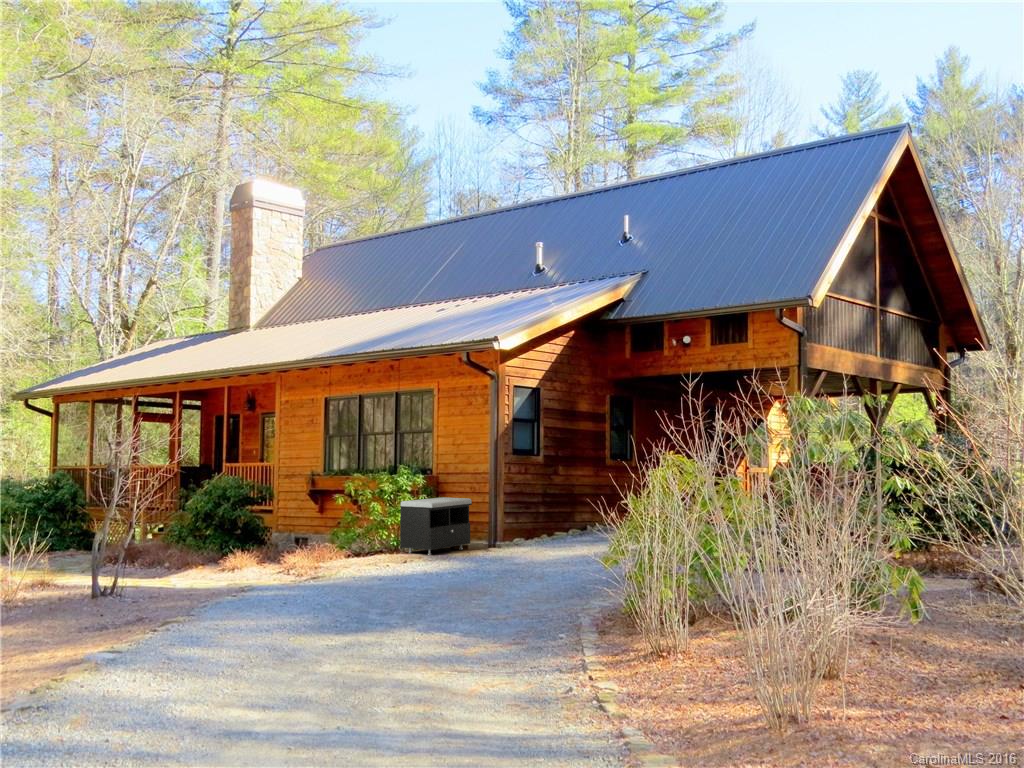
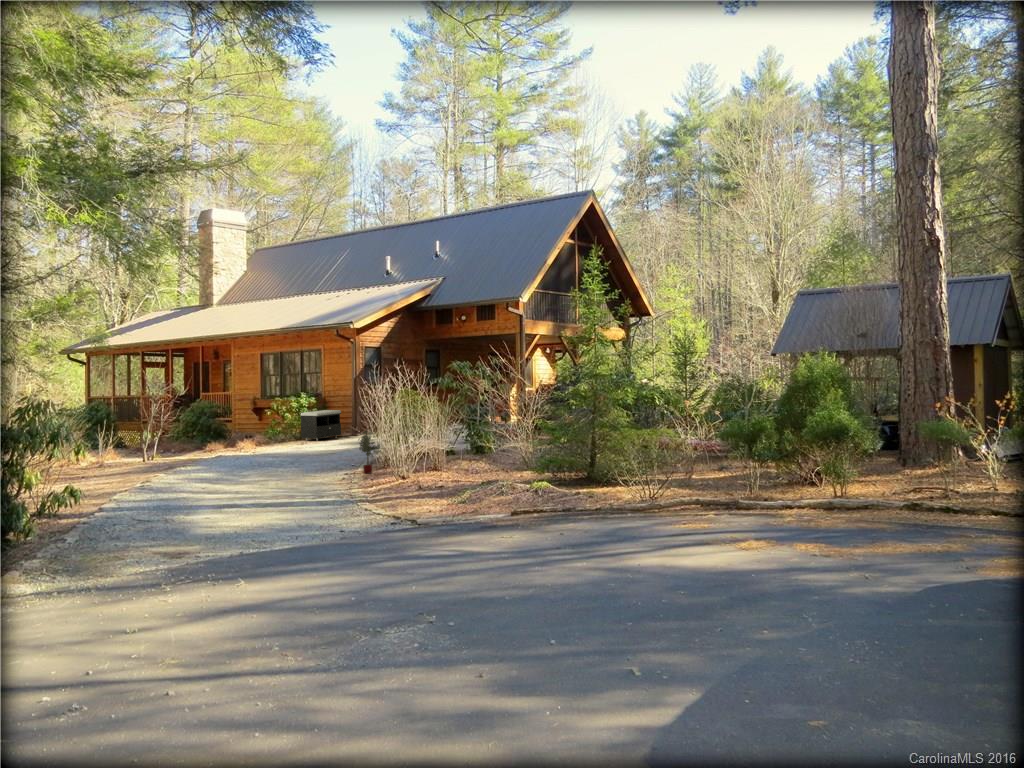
potted tree: none [577,543,636,651] -> present [358,429,381,474]

